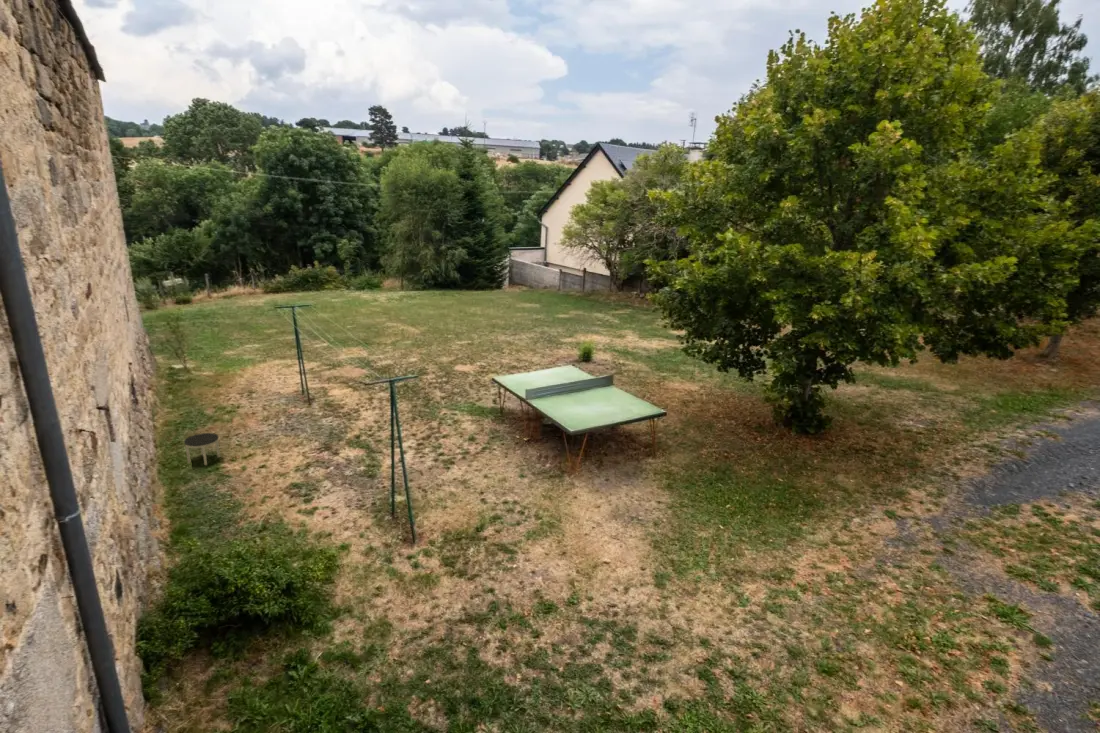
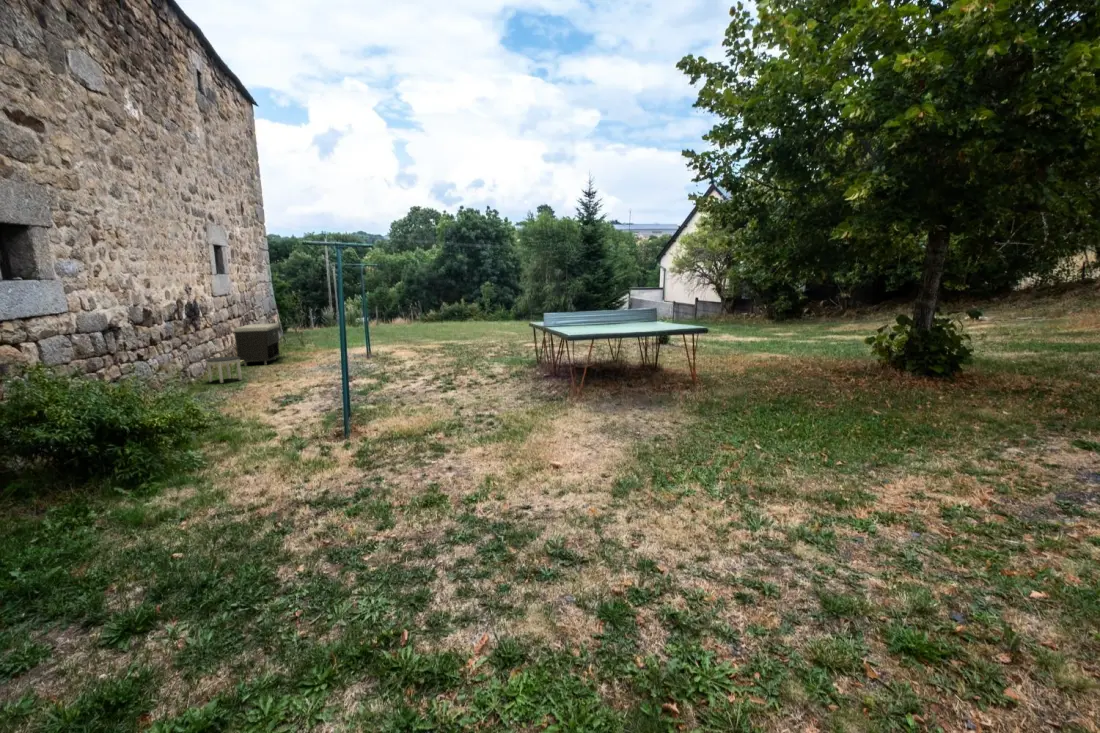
storage bench: none [174,371,215,426] -> present [234,323,280,366]

